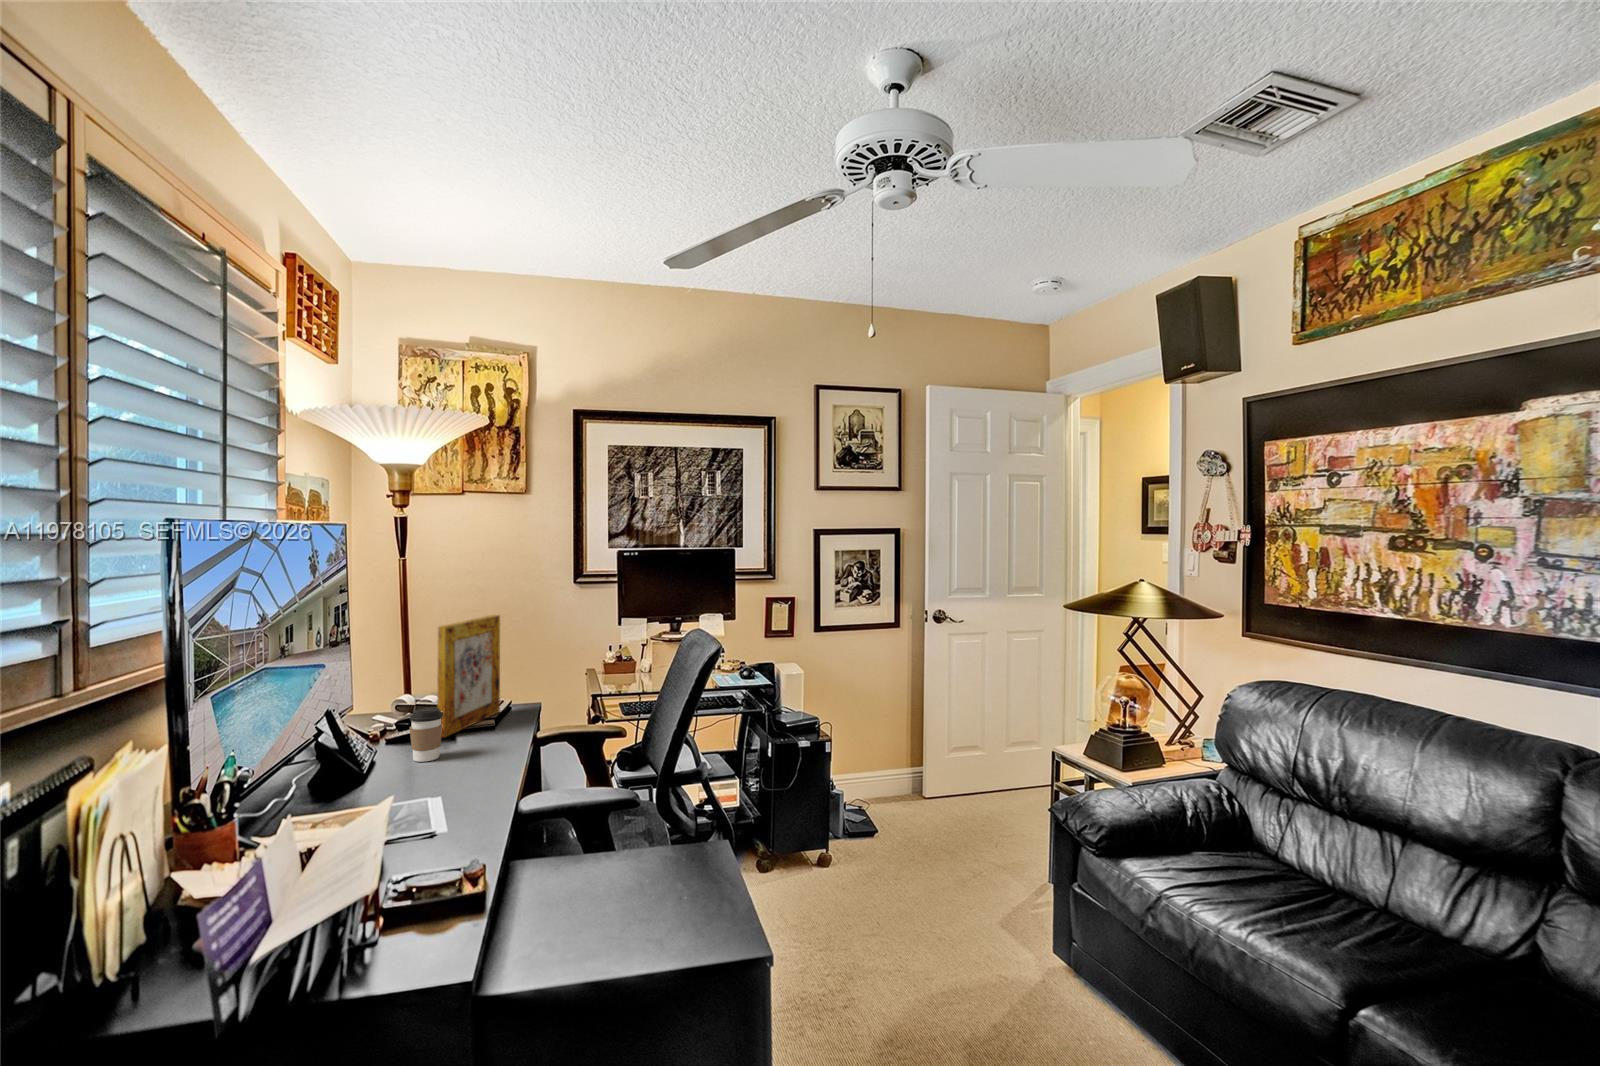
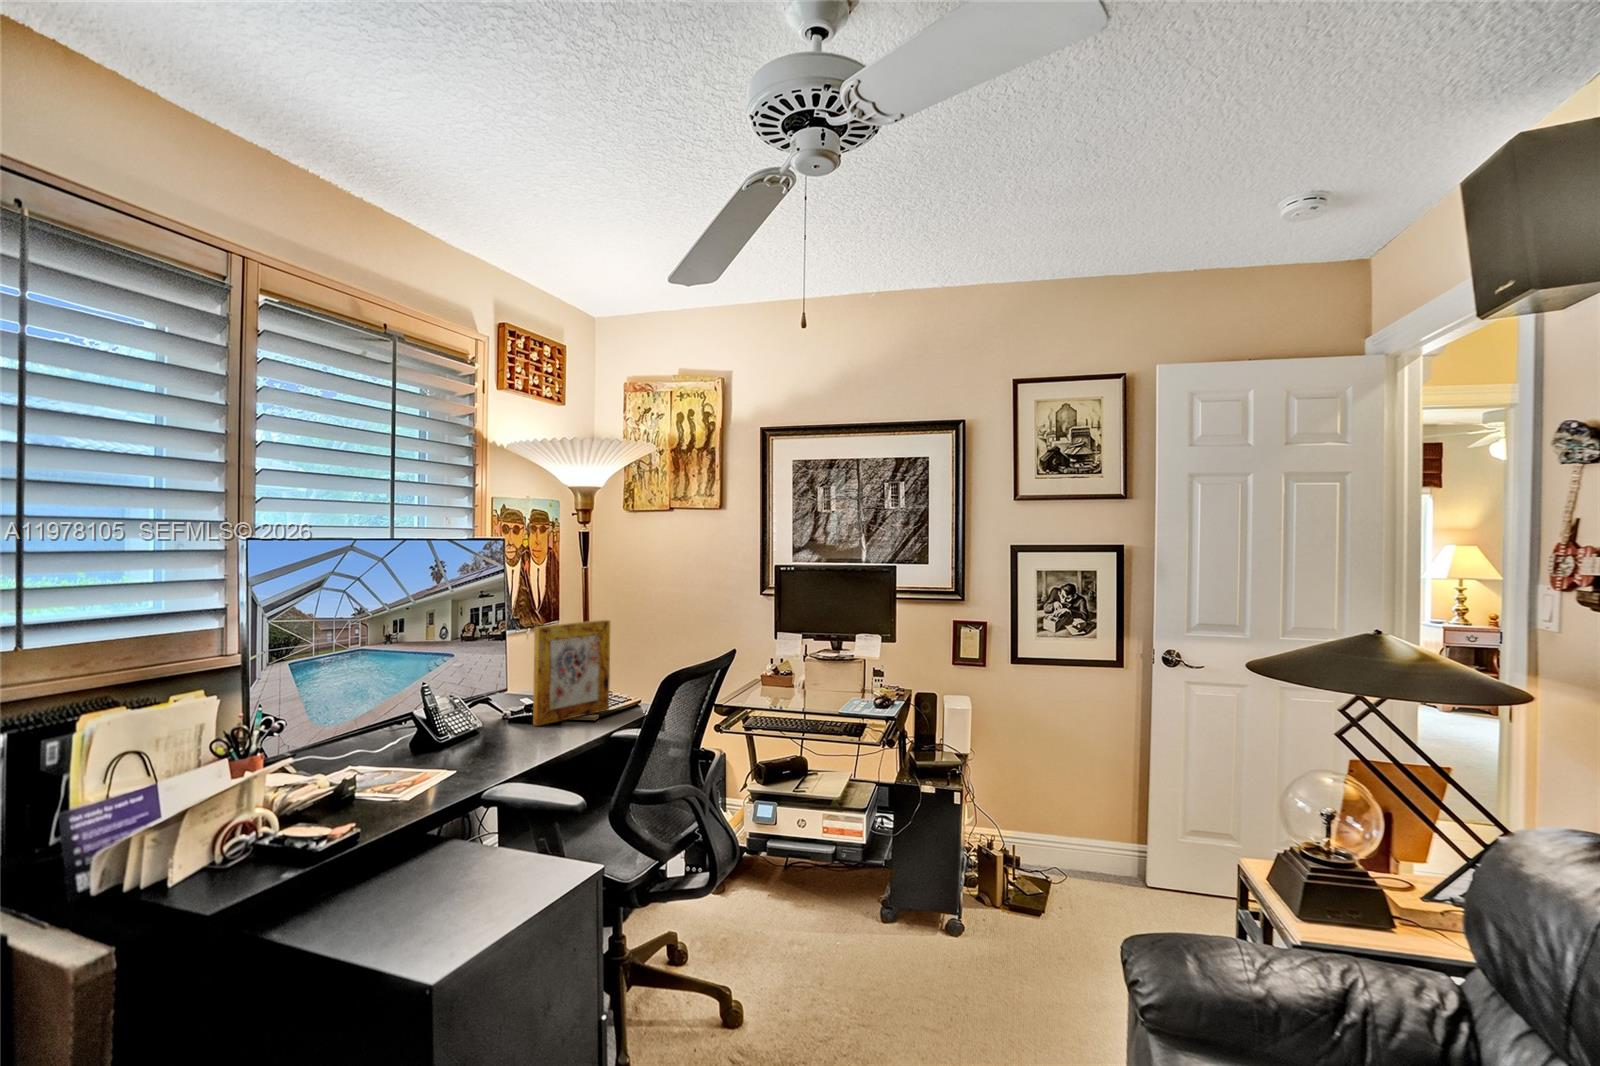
coffee cup: present [409,707,444,762] -> none [485,697,514,744]

